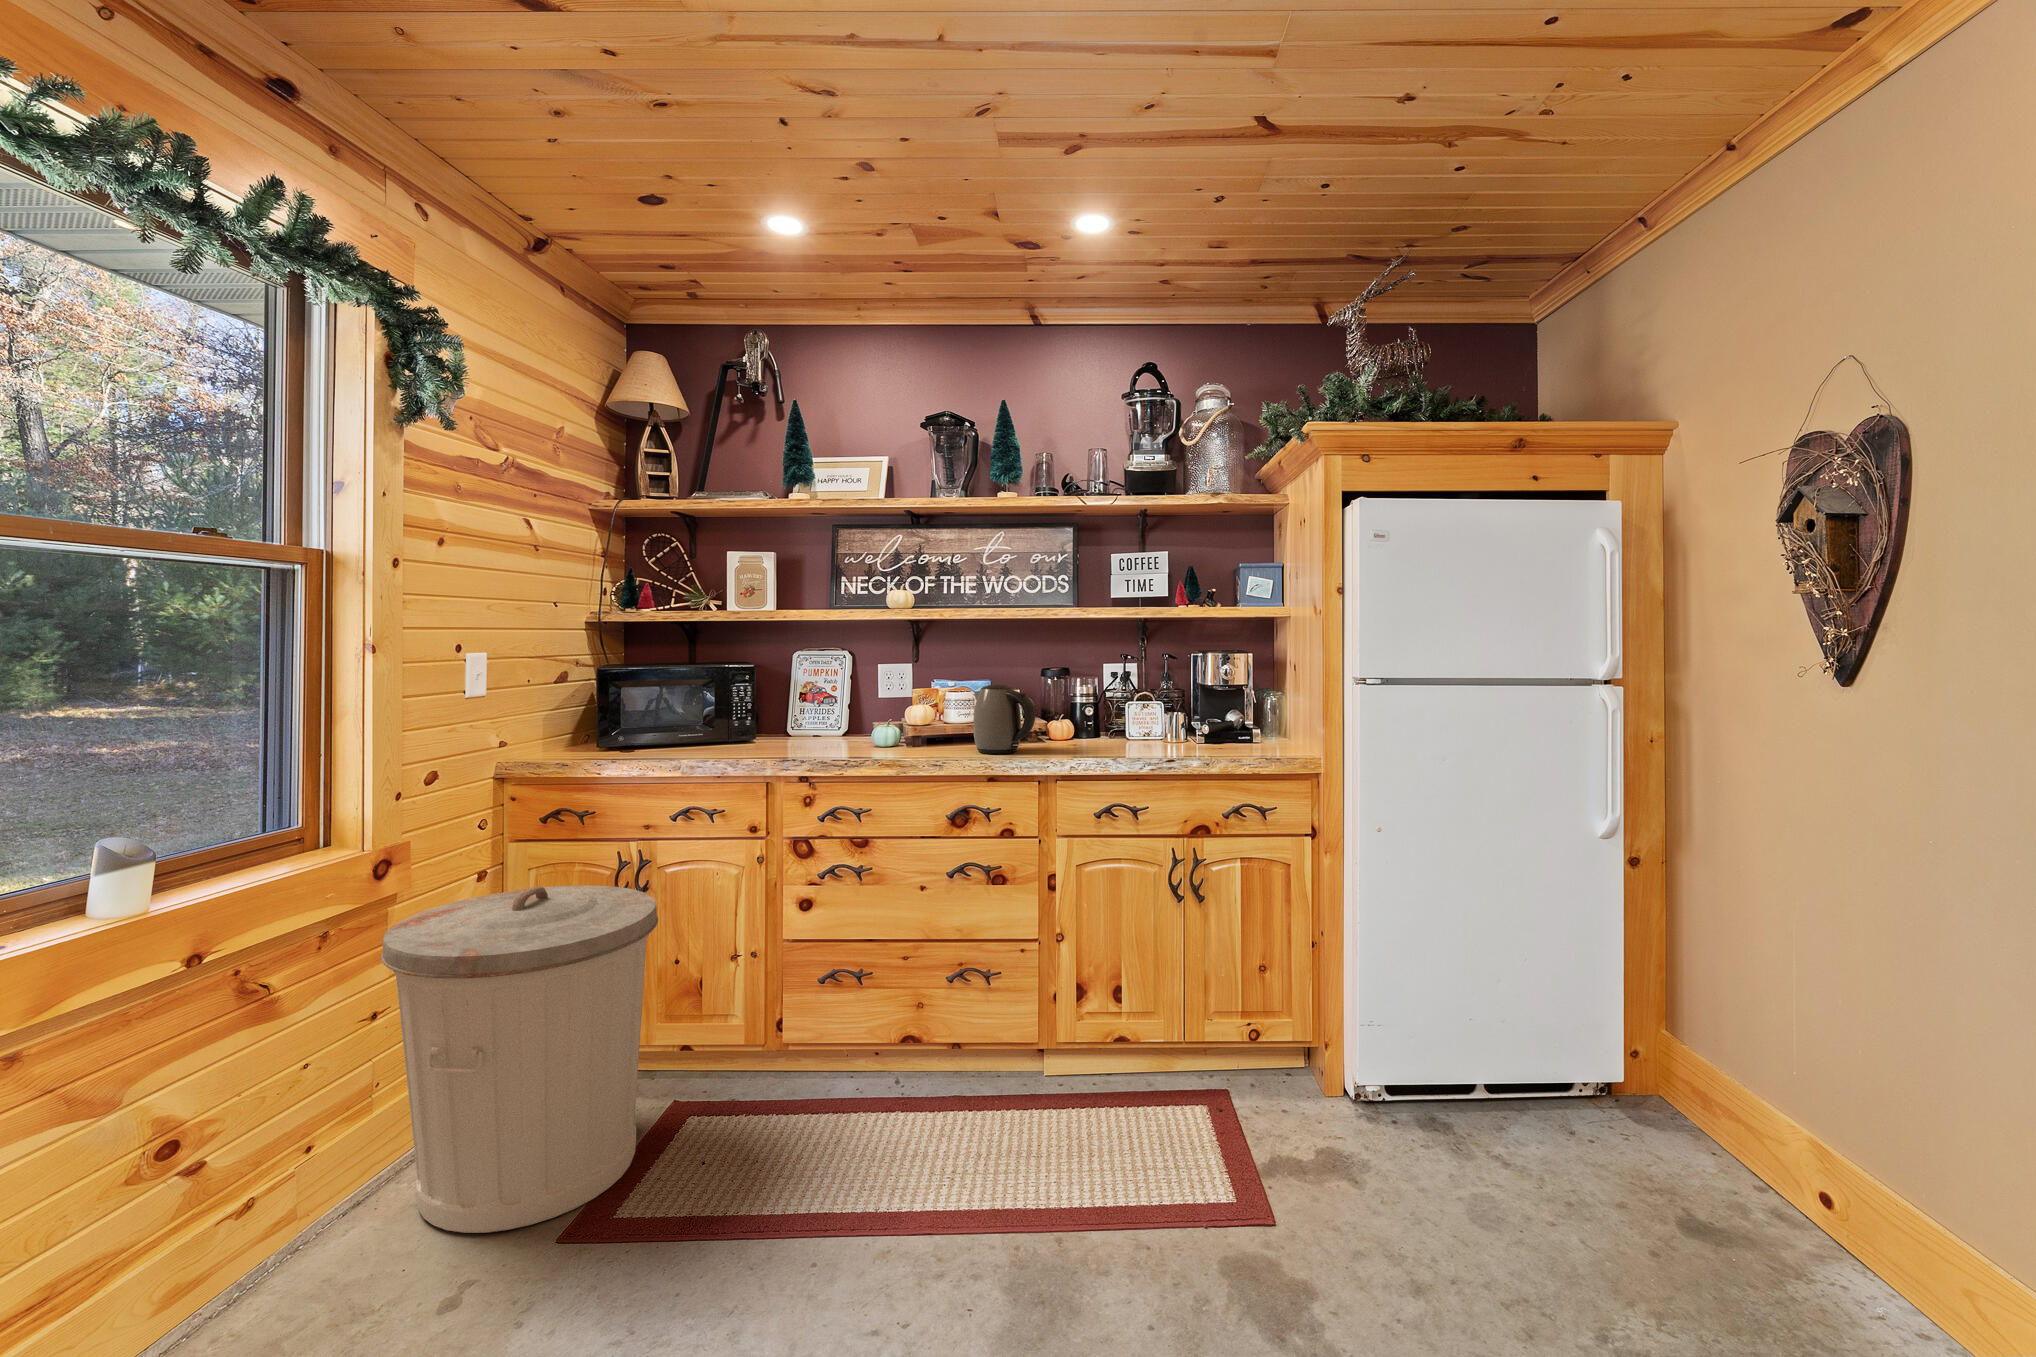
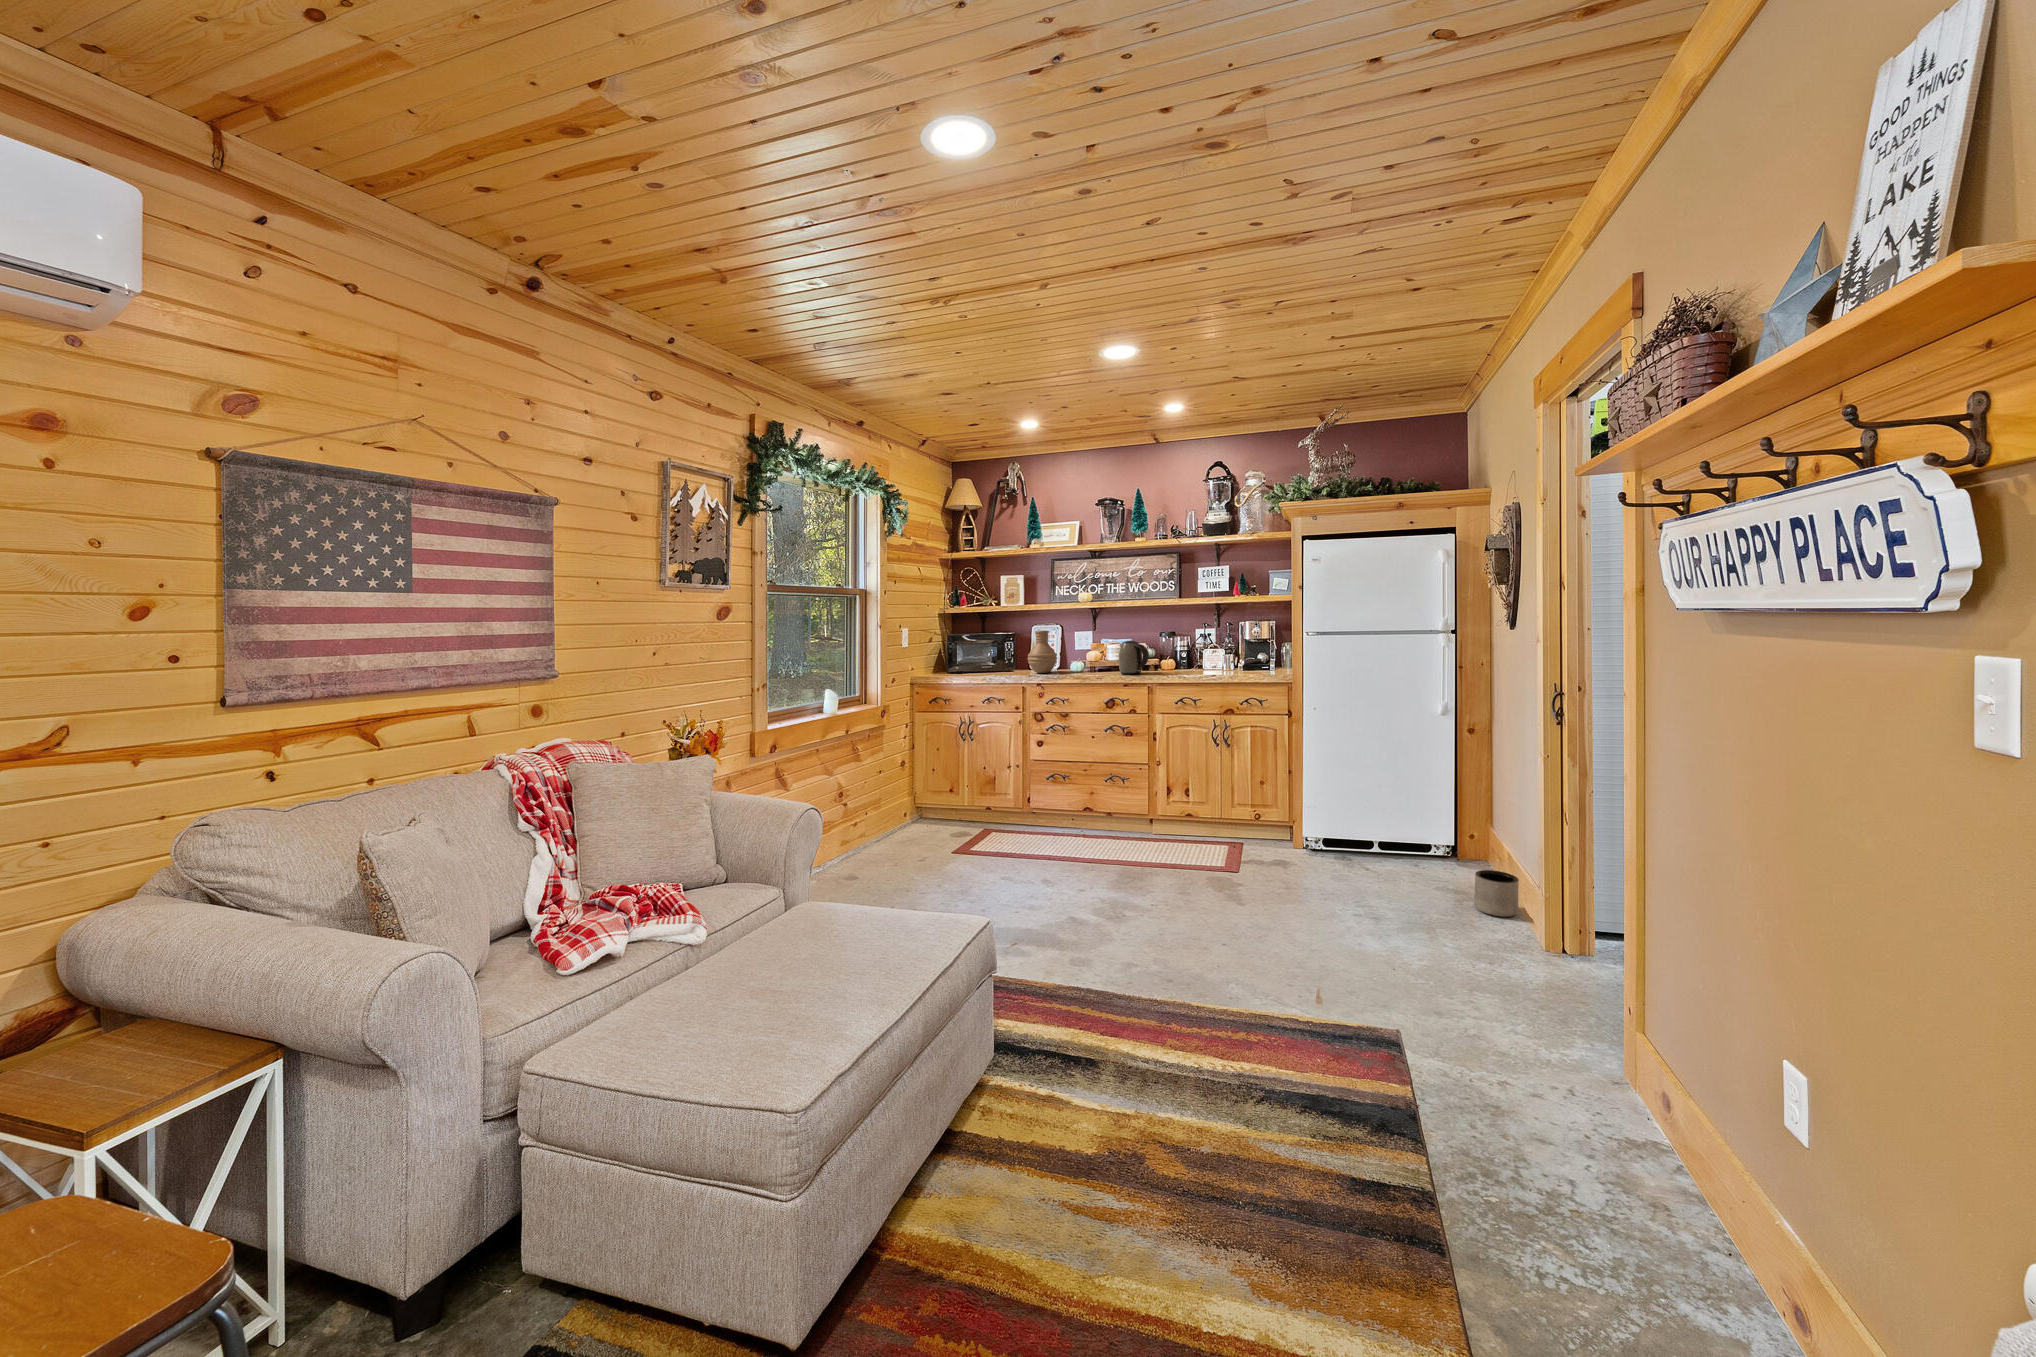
vase: none [781,661,844,748] -> present [1028,631,1057,673]
trash can: present [381,885,658,1233] -> none [880,727,978,854]
planter: none [1794,1192,1905,1318] -> present [1474,870,1519,917]

